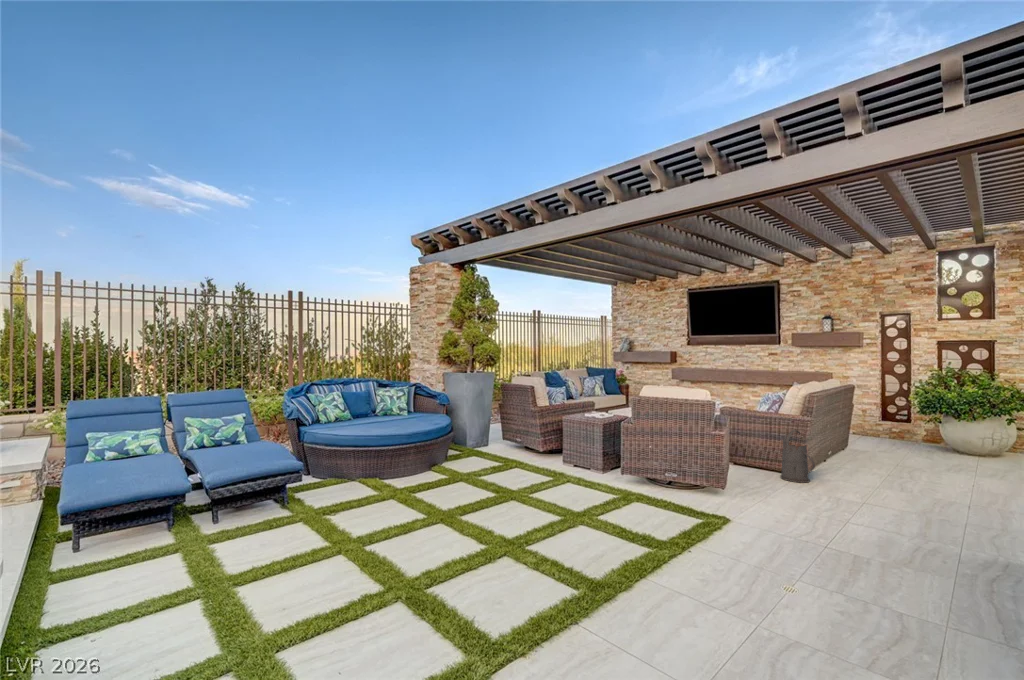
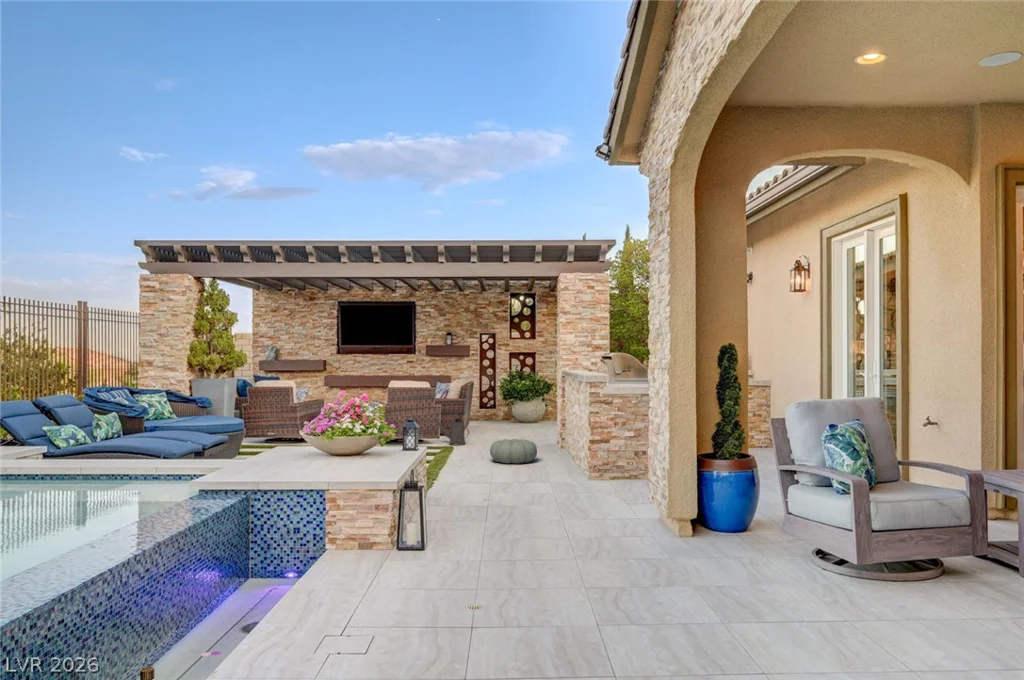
pouf: none [813,504,941,574] -> present [490,439,537,464]

